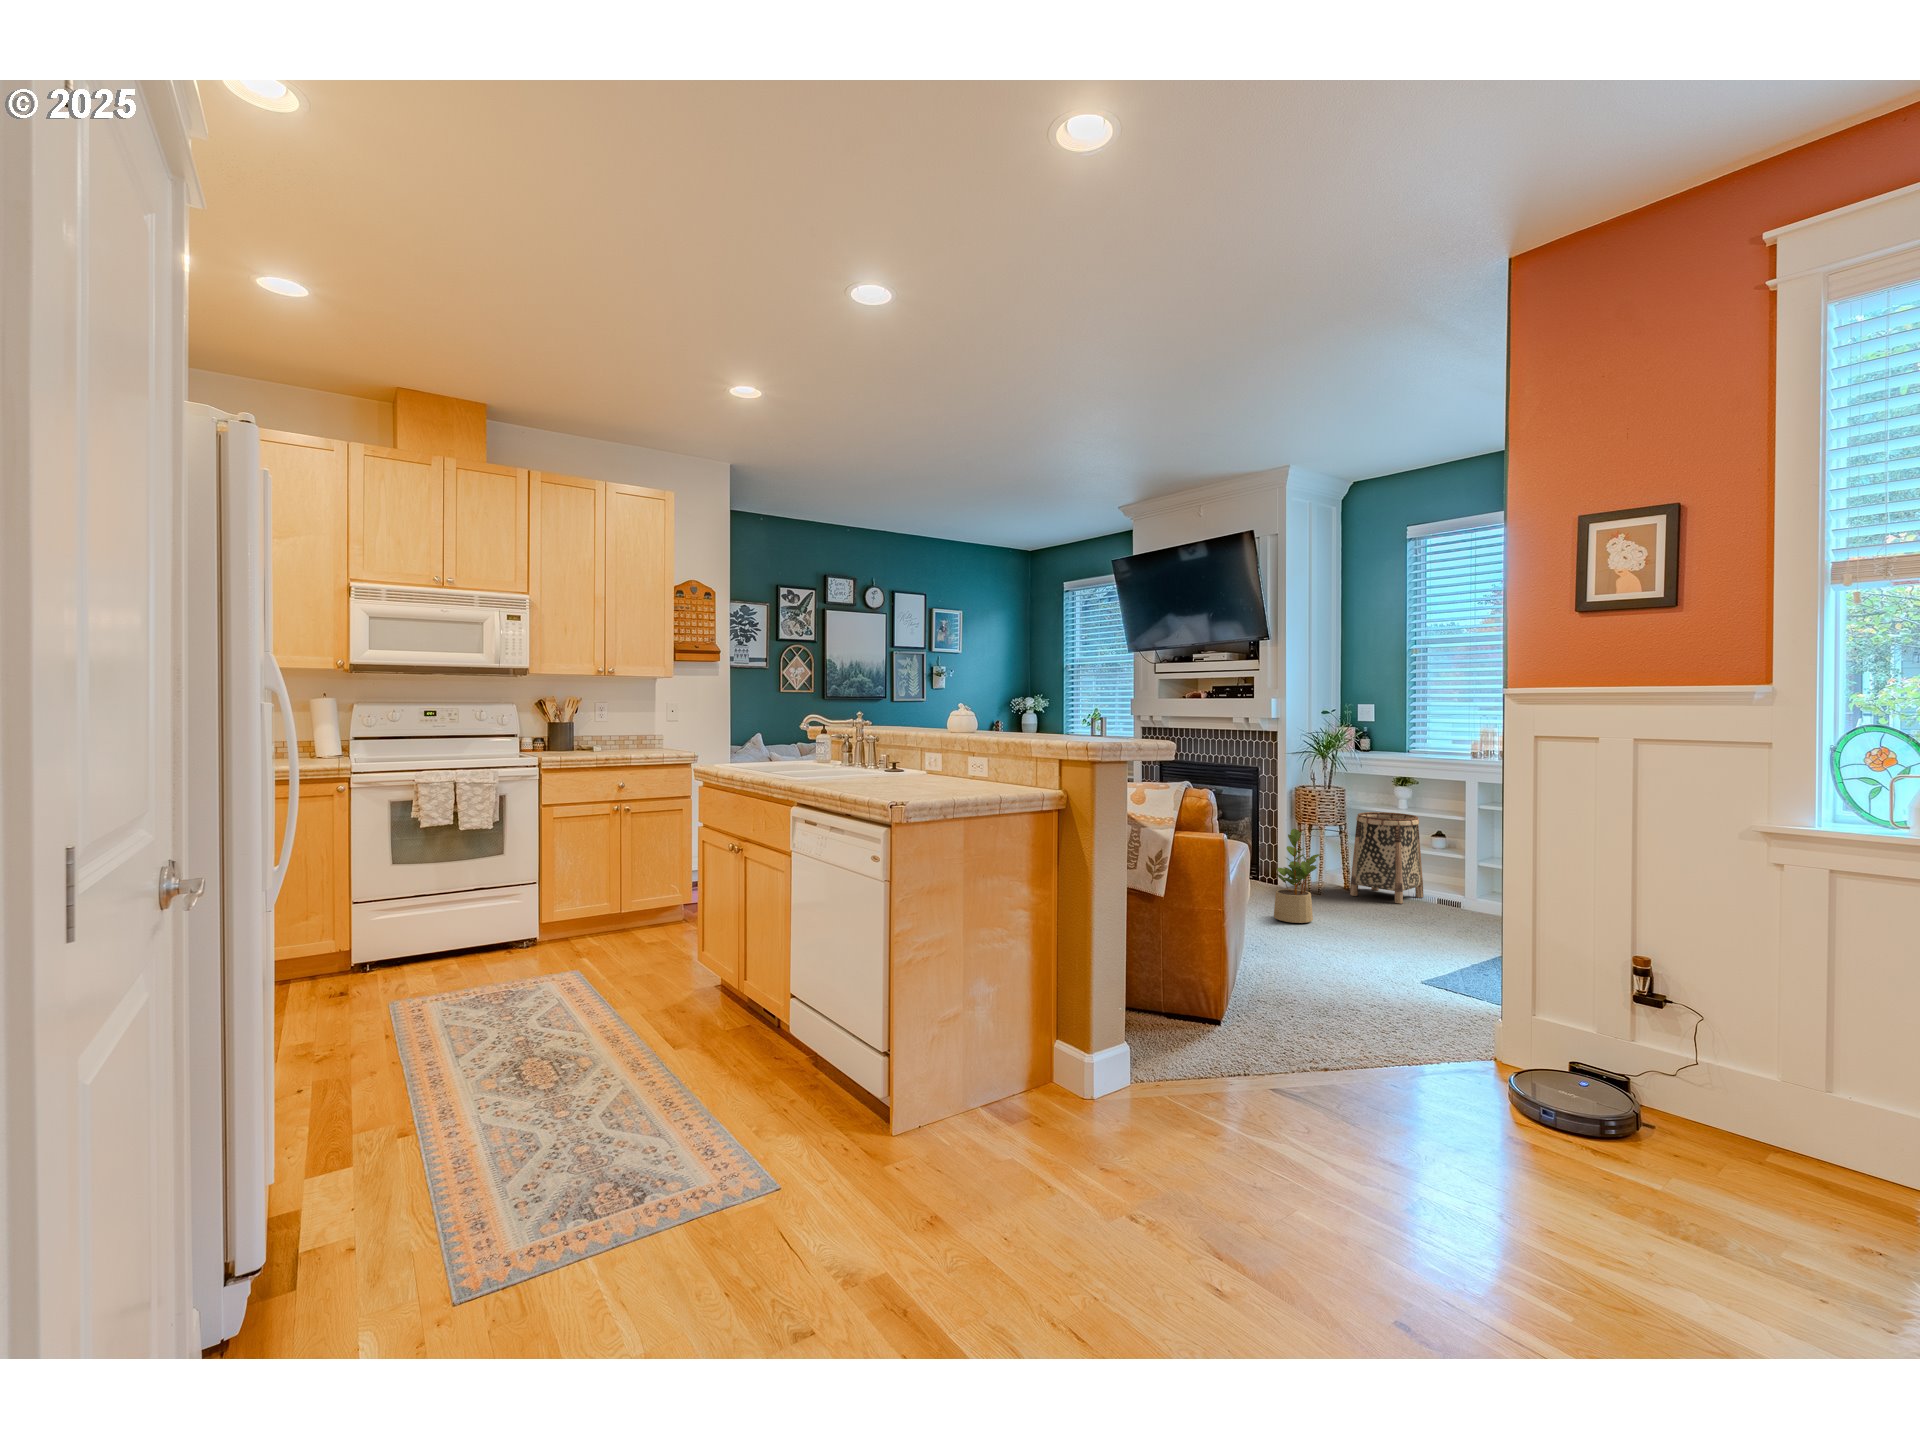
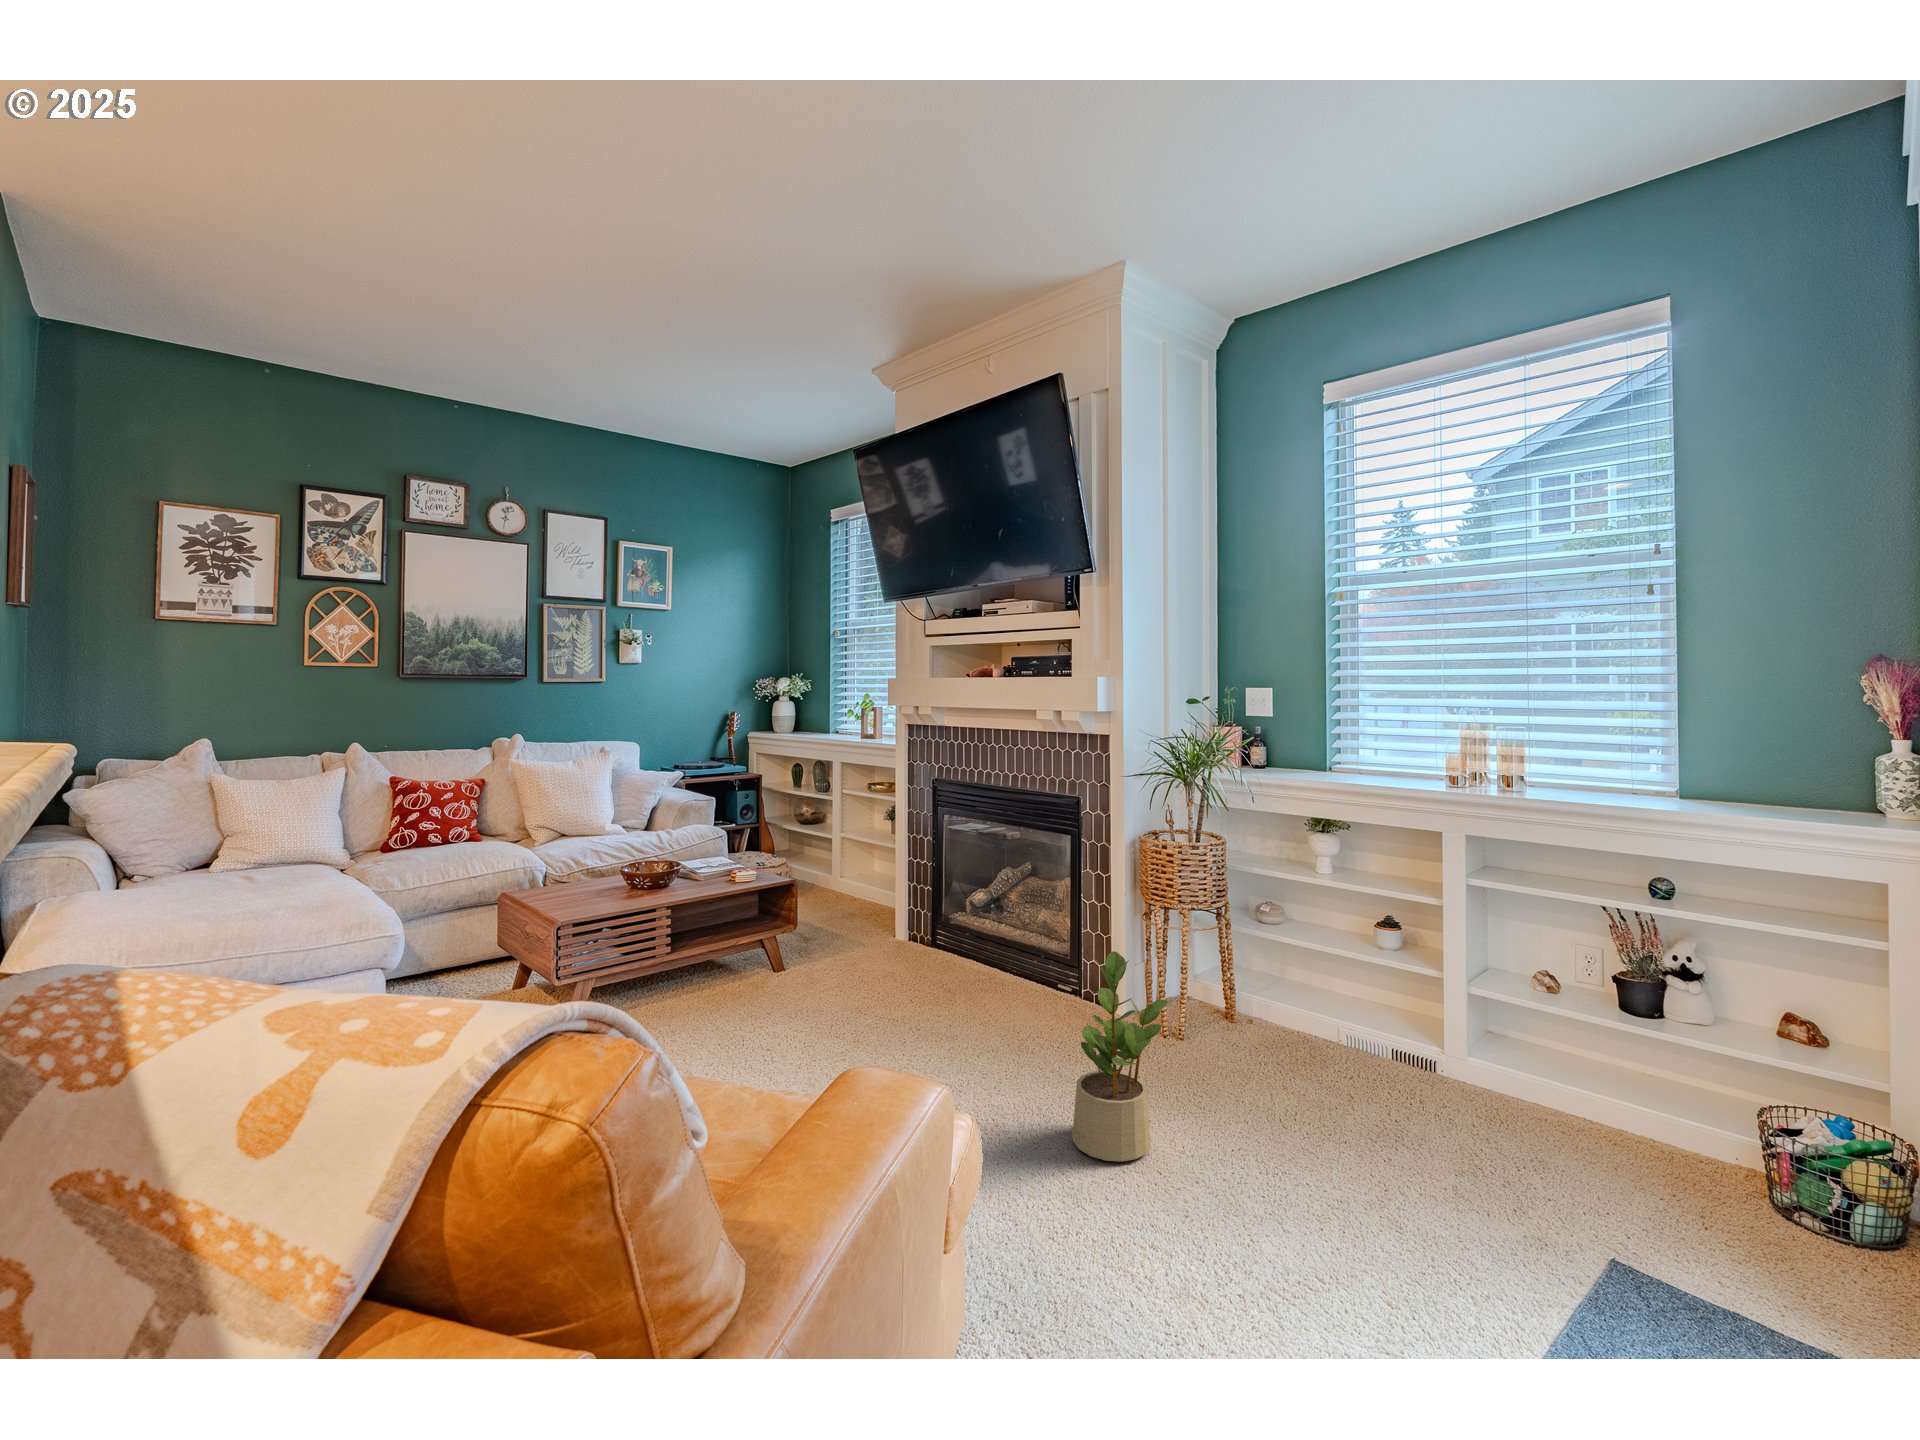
basket: present [1350,812,1423,904] -> none [1230,879,1358,1062]

